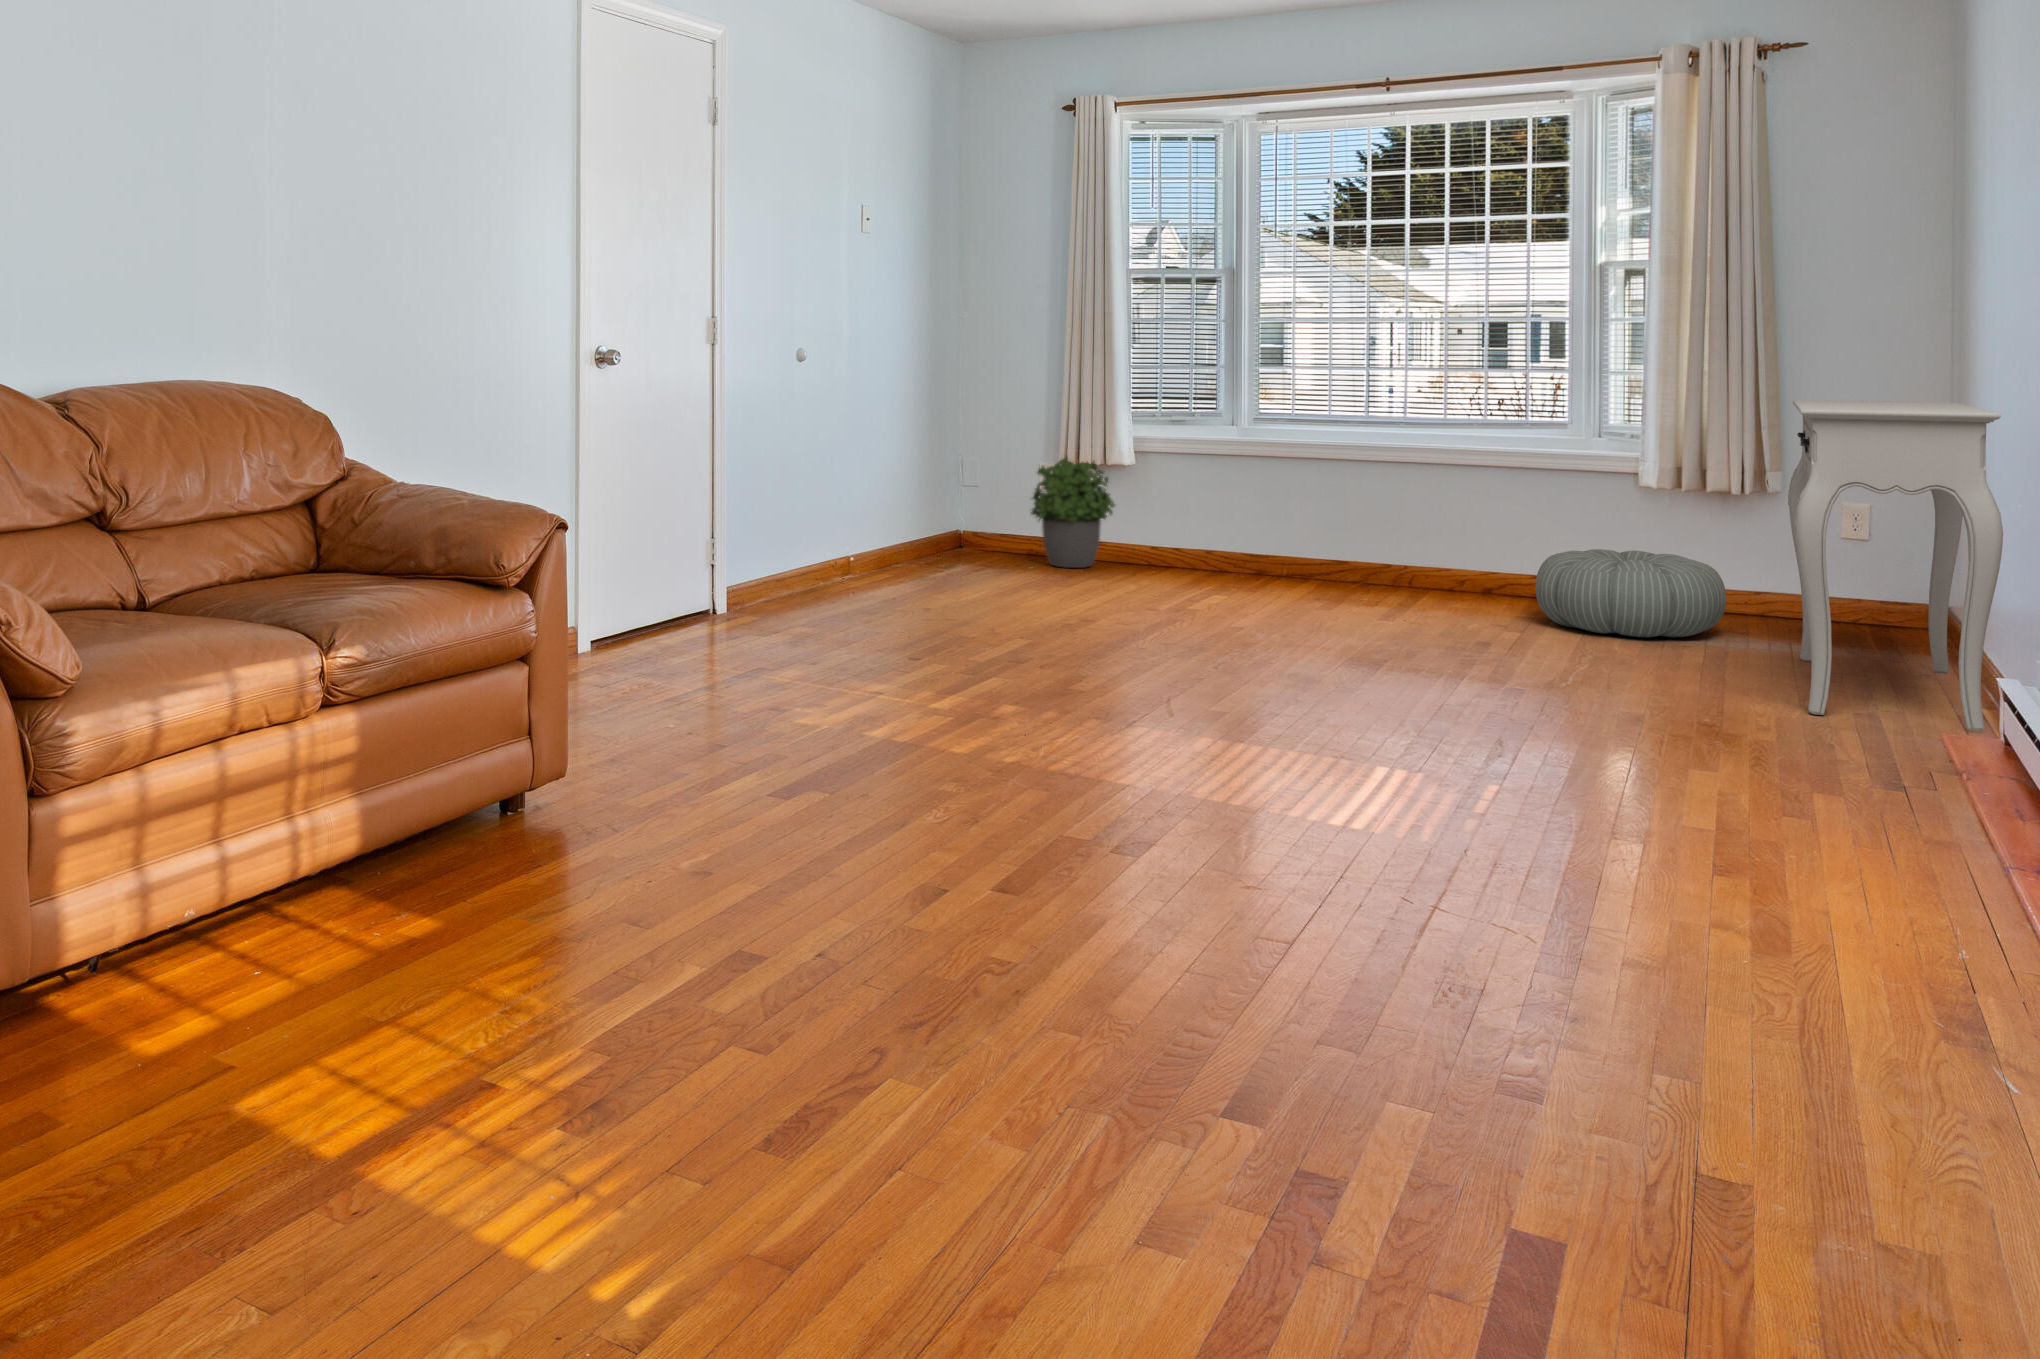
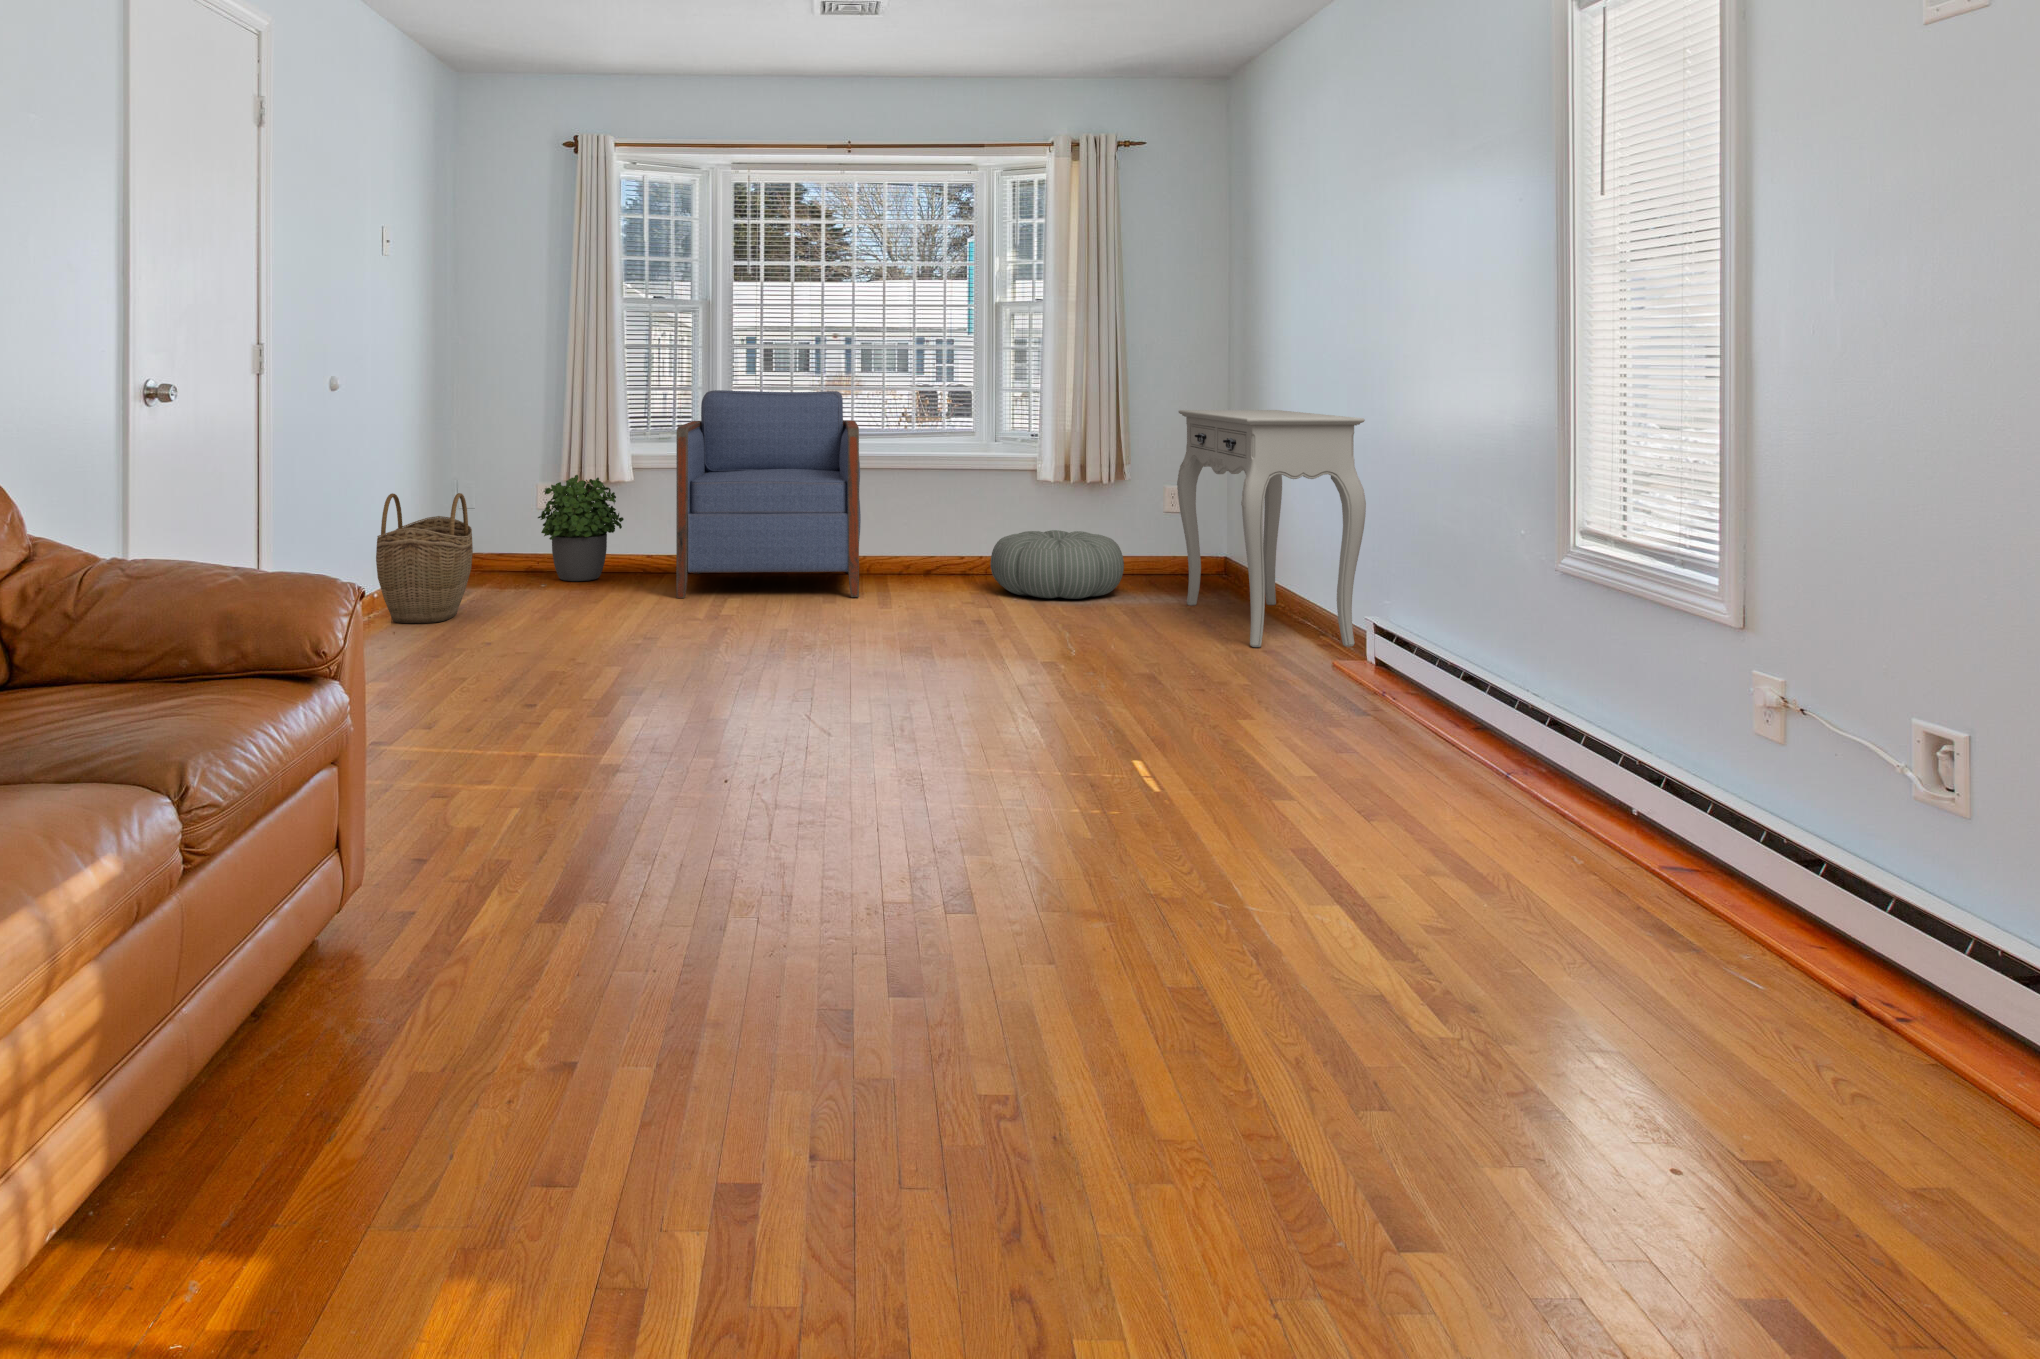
armchair: none [1145,369,1392,609] -> present [676,390,861,598]
woven basket: none [833,463,931,590] -> present [376,493,473,623]

